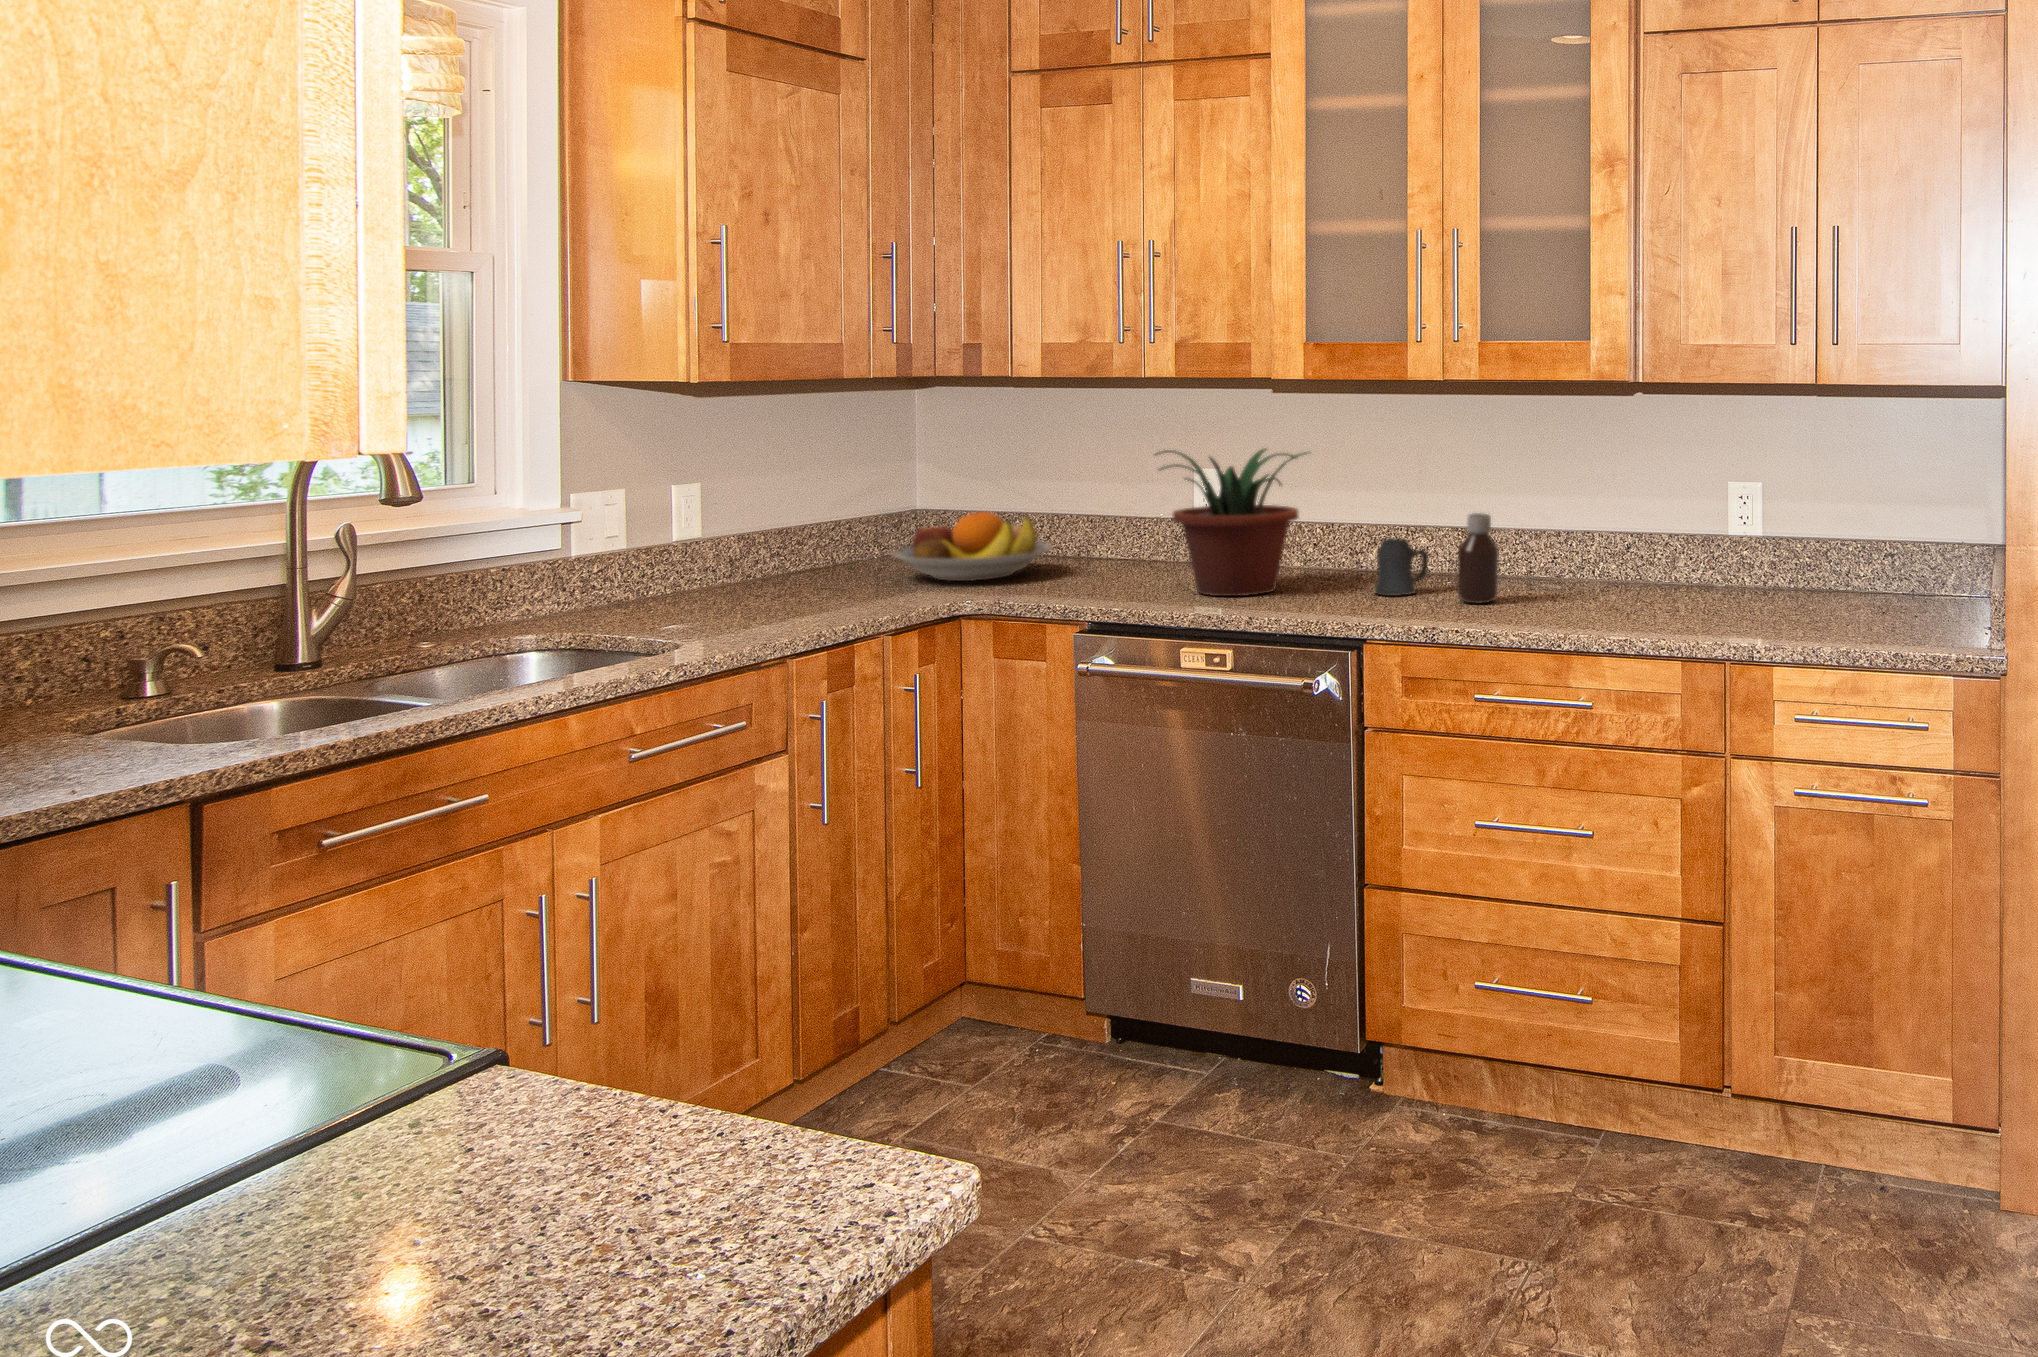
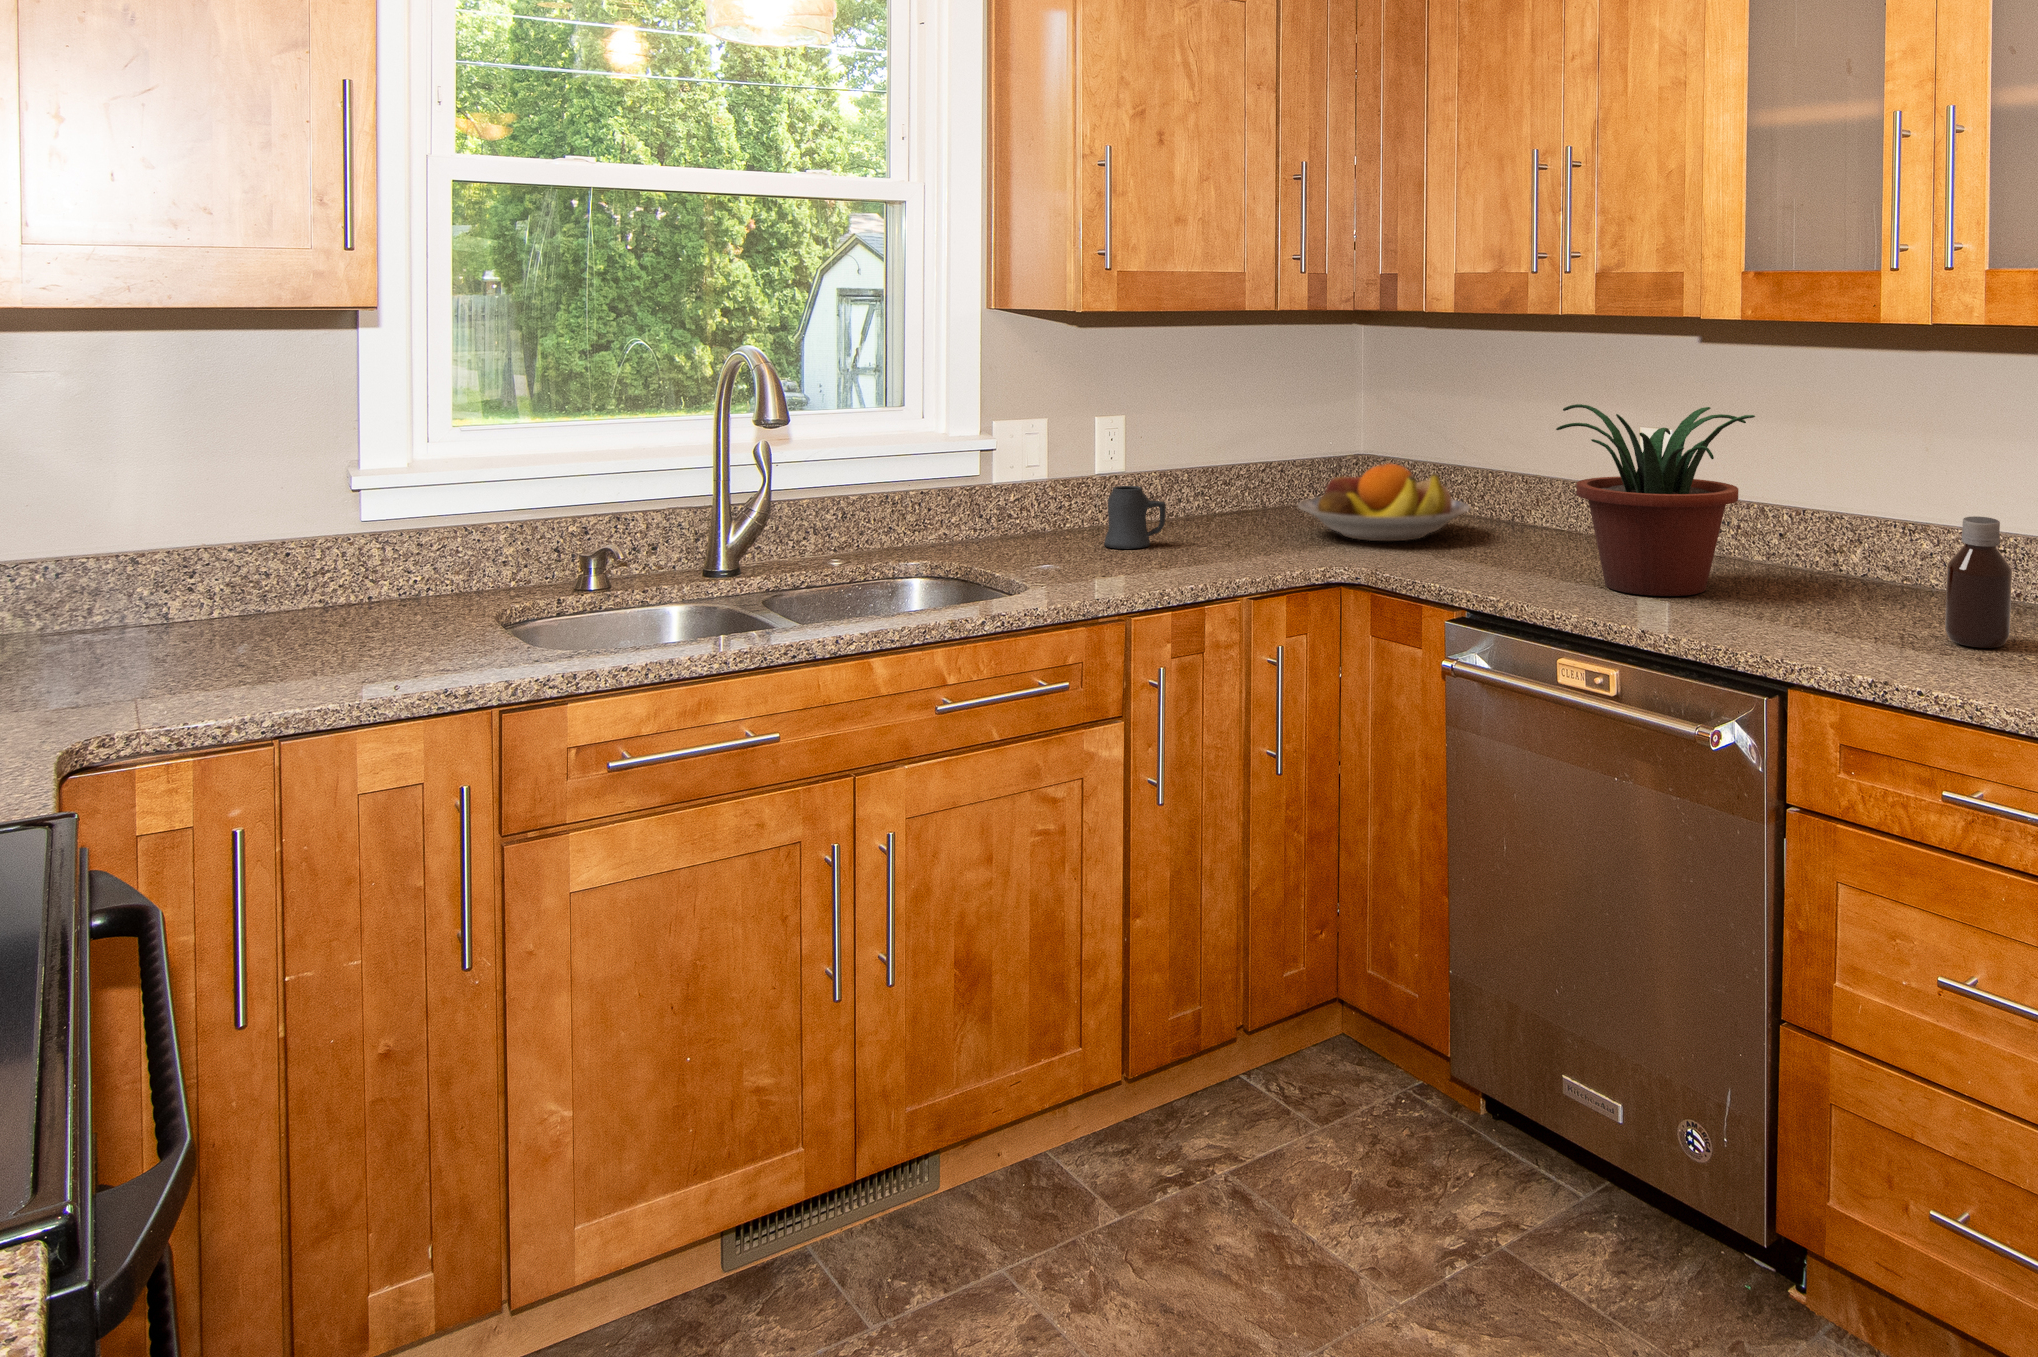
mug: present [1374,538,1428,596] -> present [1104,486,1166,549]

